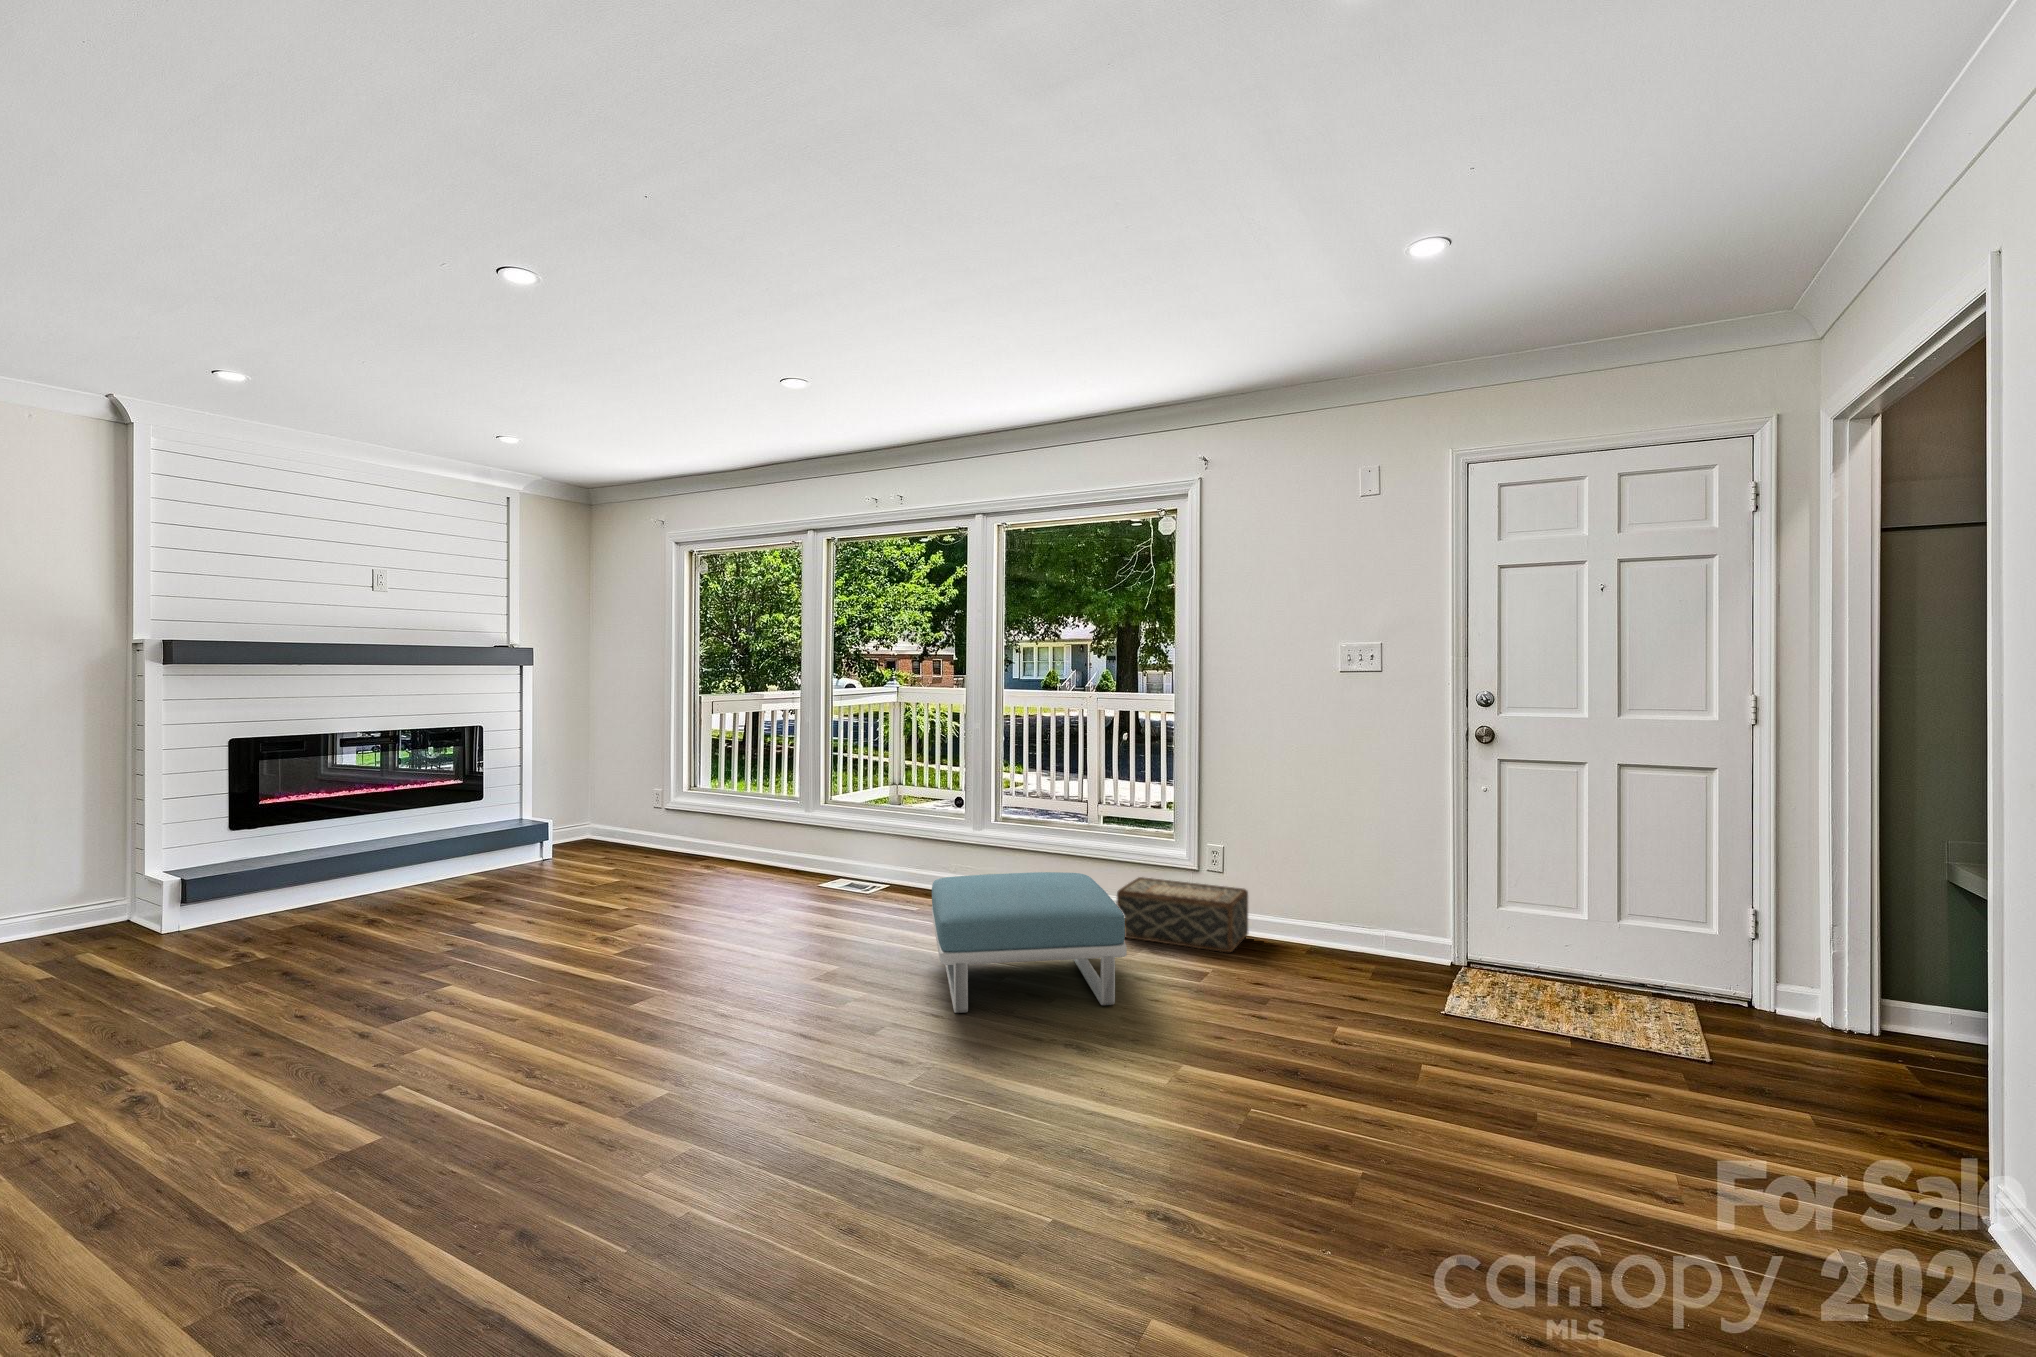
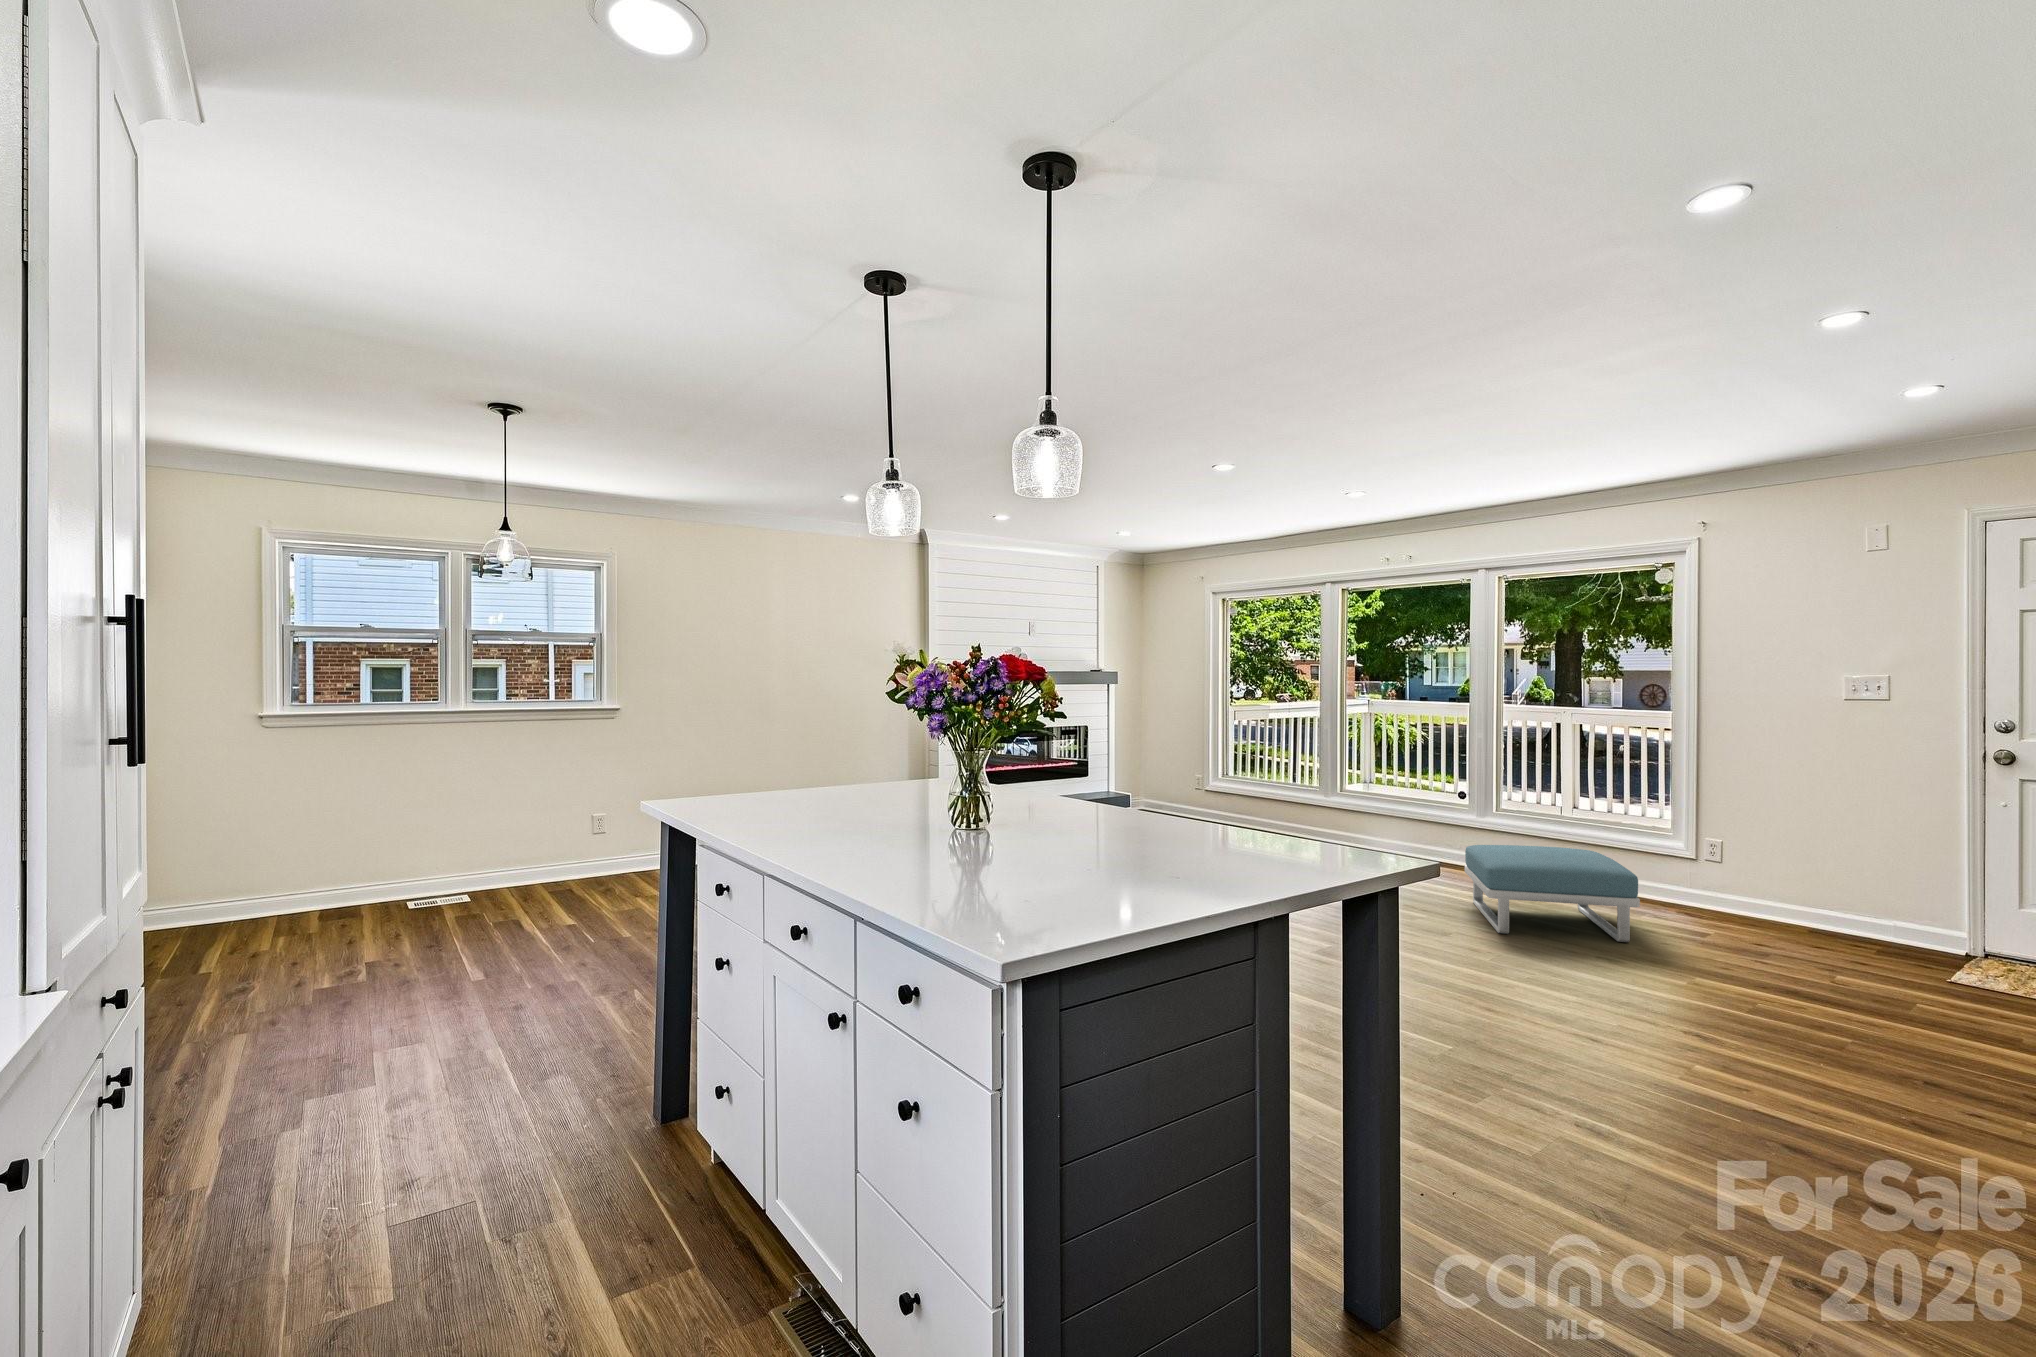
woven basket: present [1117,877,1248,952] -> none [1621,863,1749,925]

